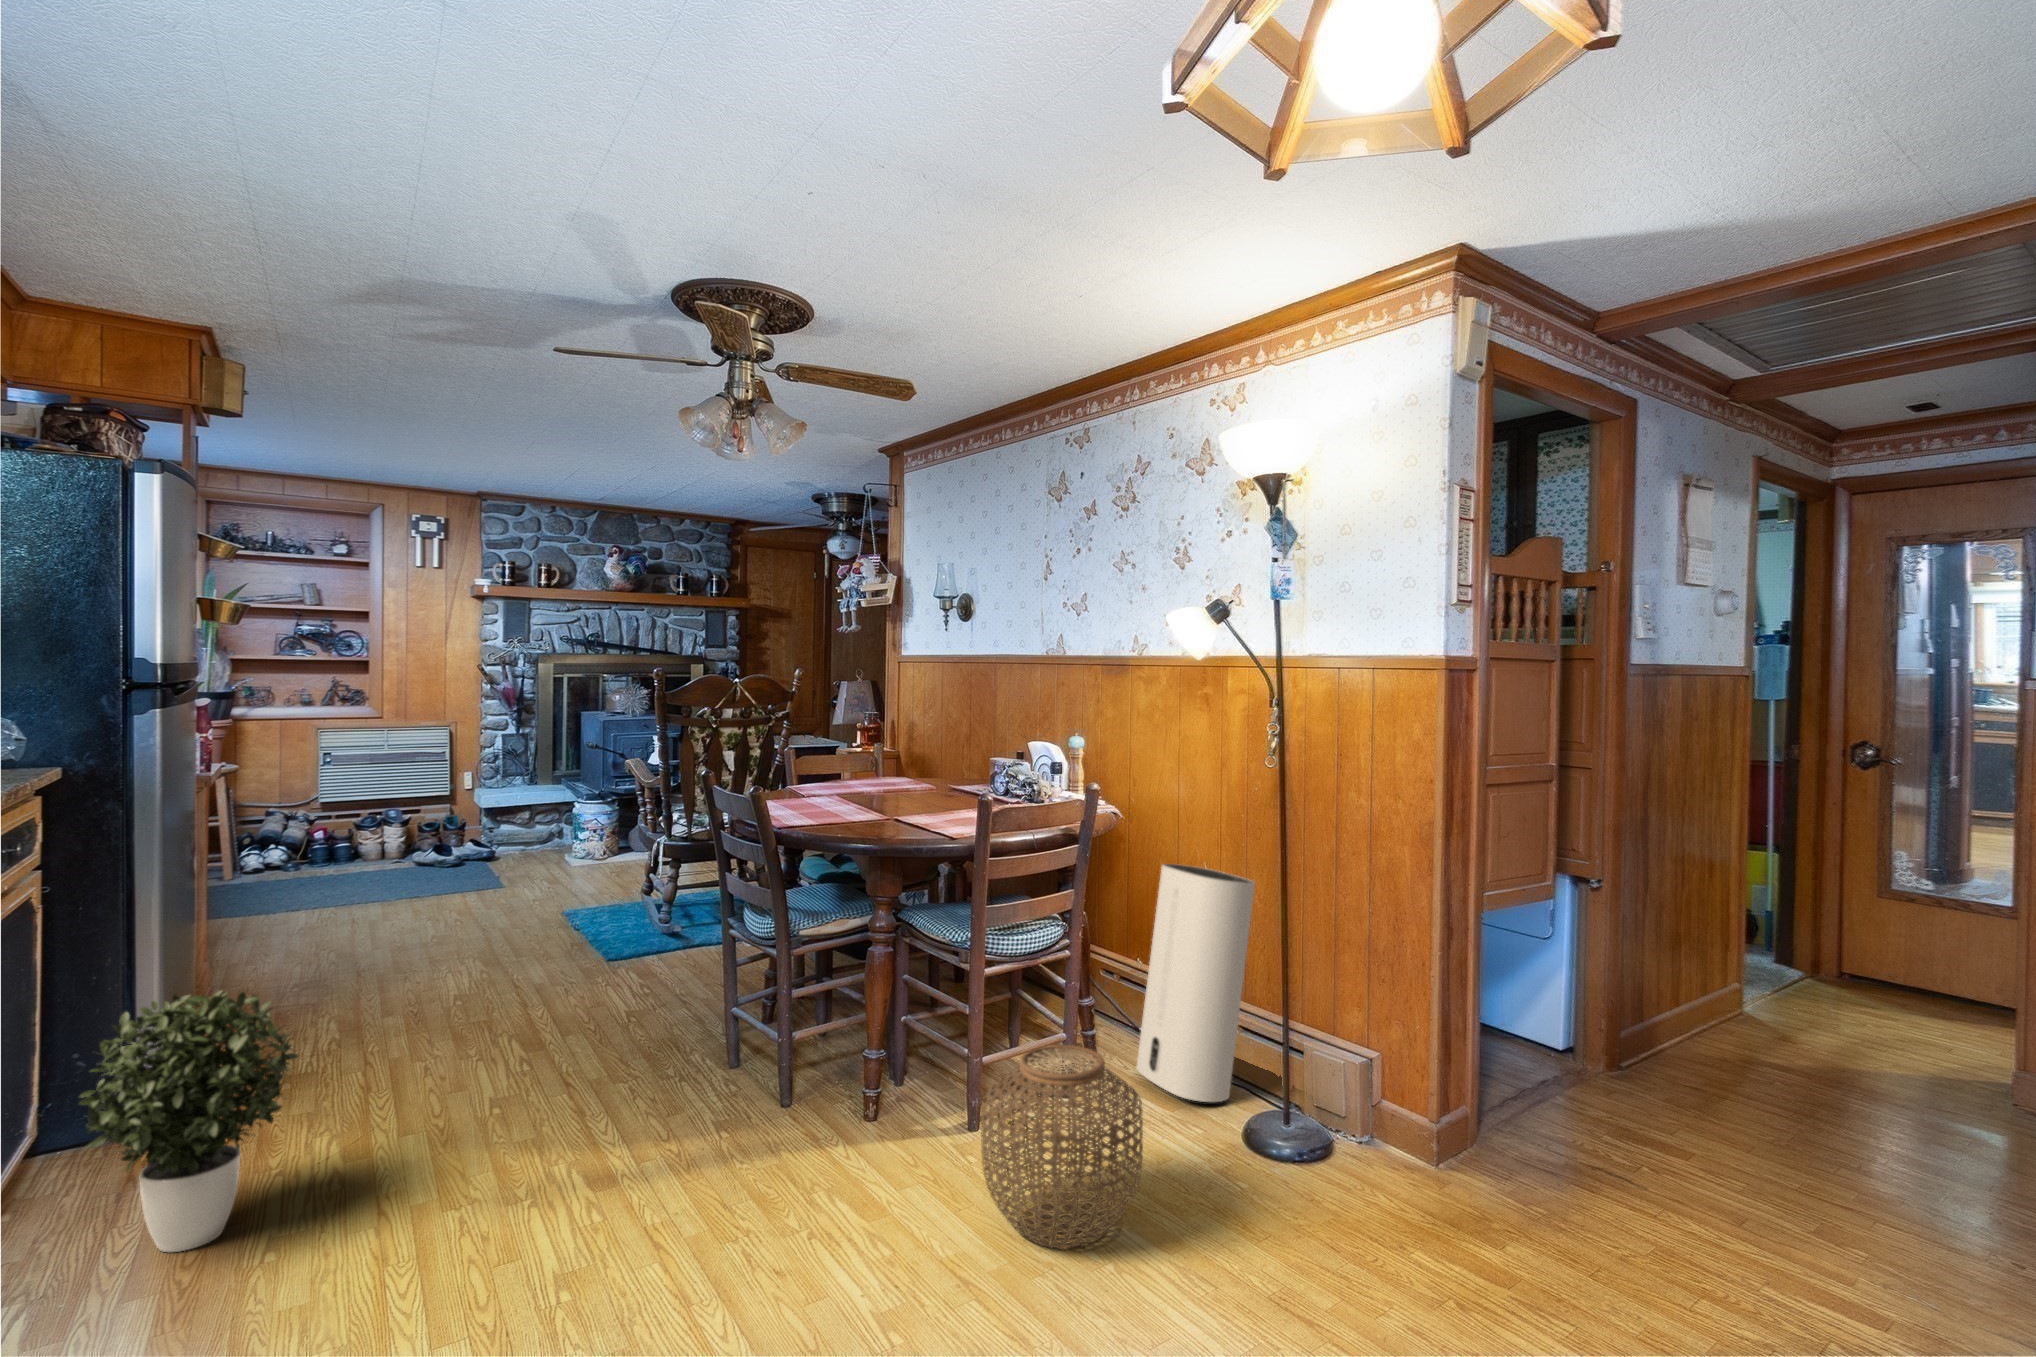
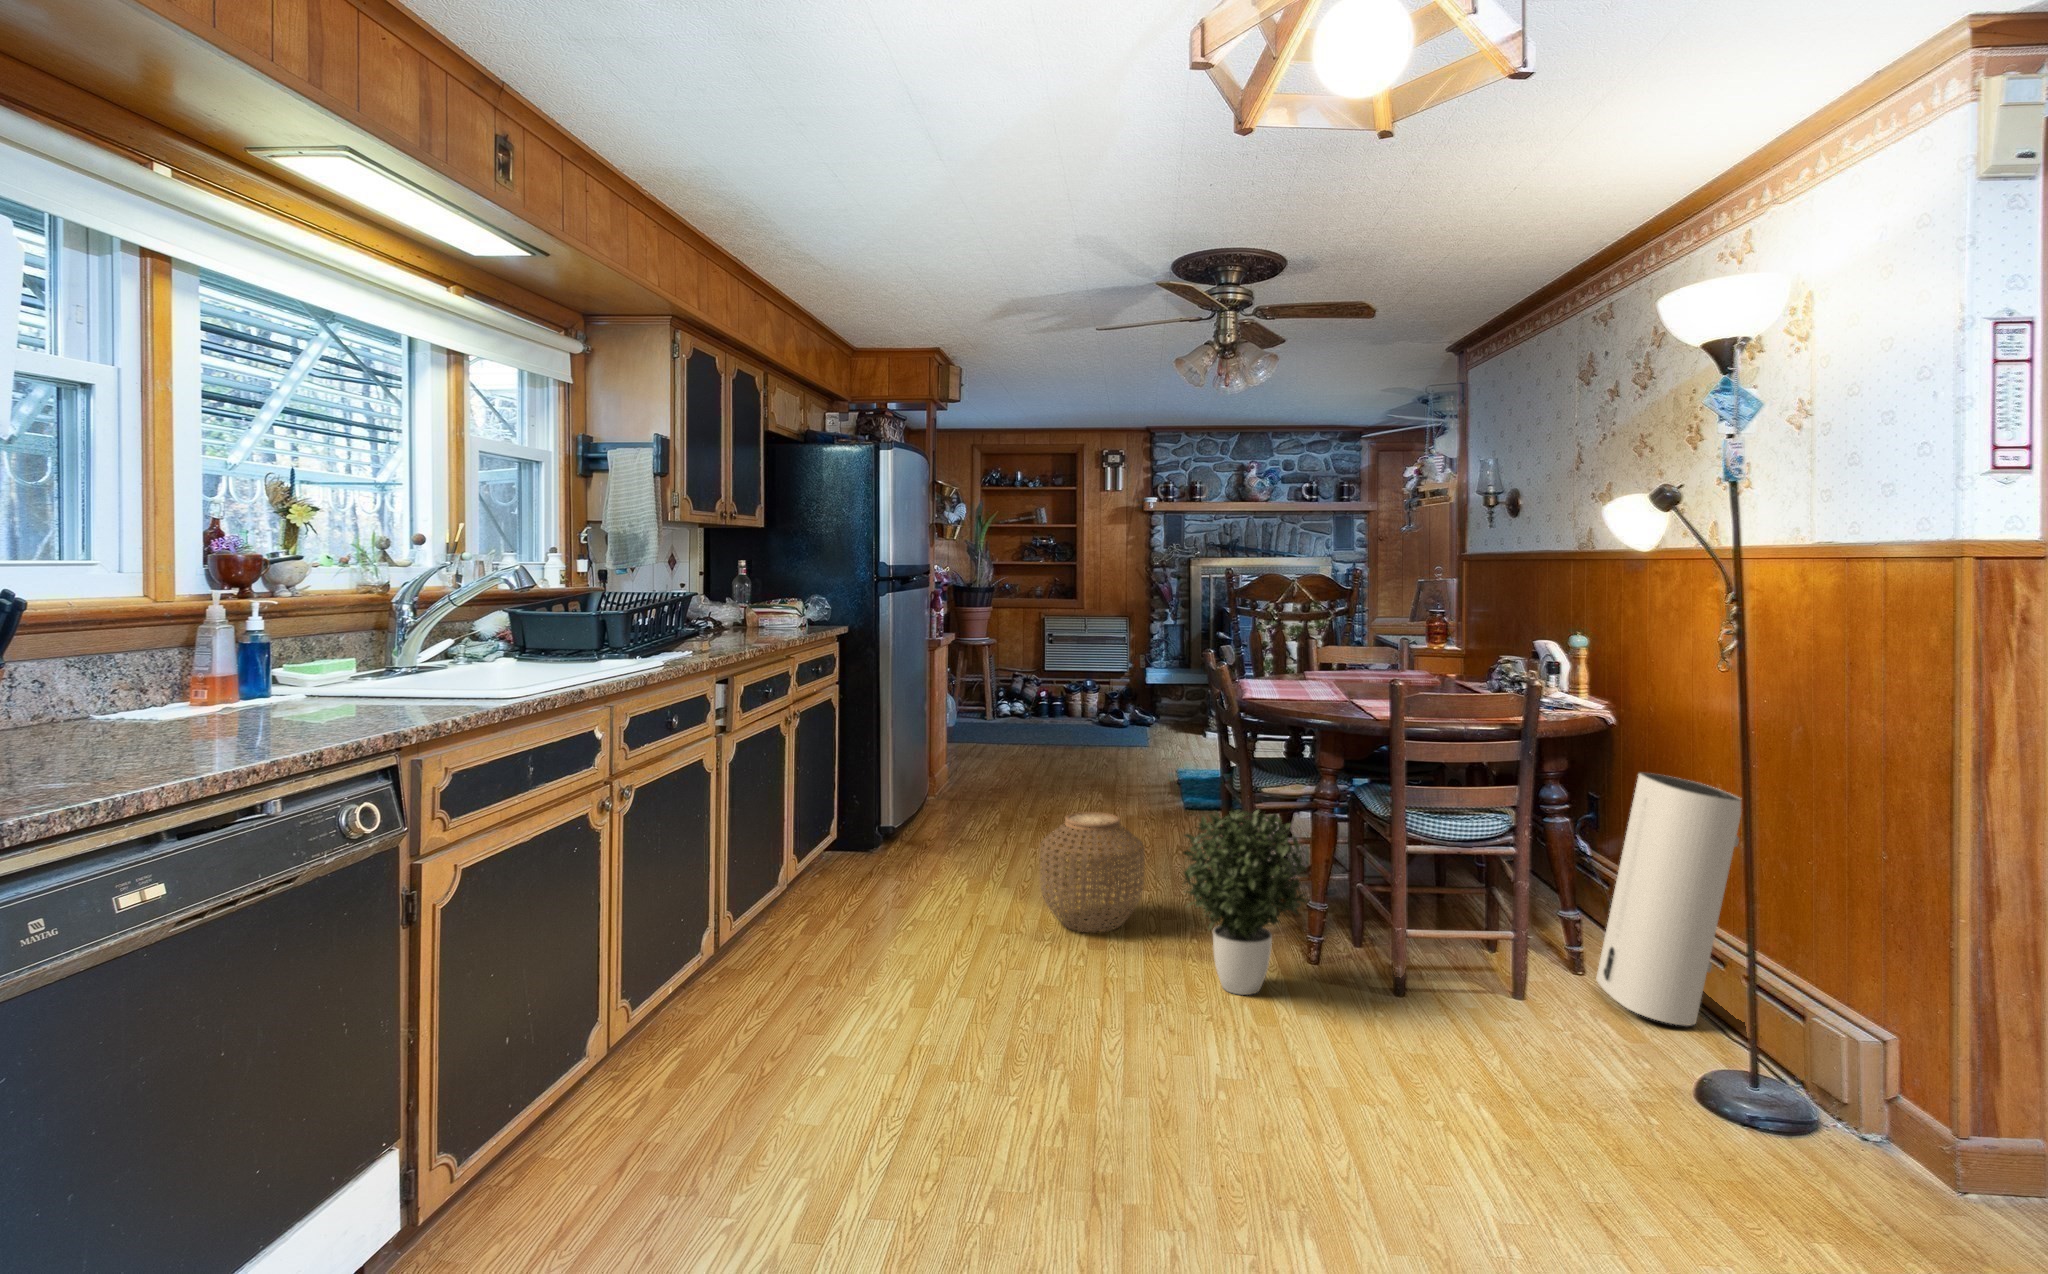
potted plant: present [79,991,298,1252] -> present [1183,809,1306,995]
woven basket: present [981,1045,1143,1248] -> present [1040,812,1144,932]

